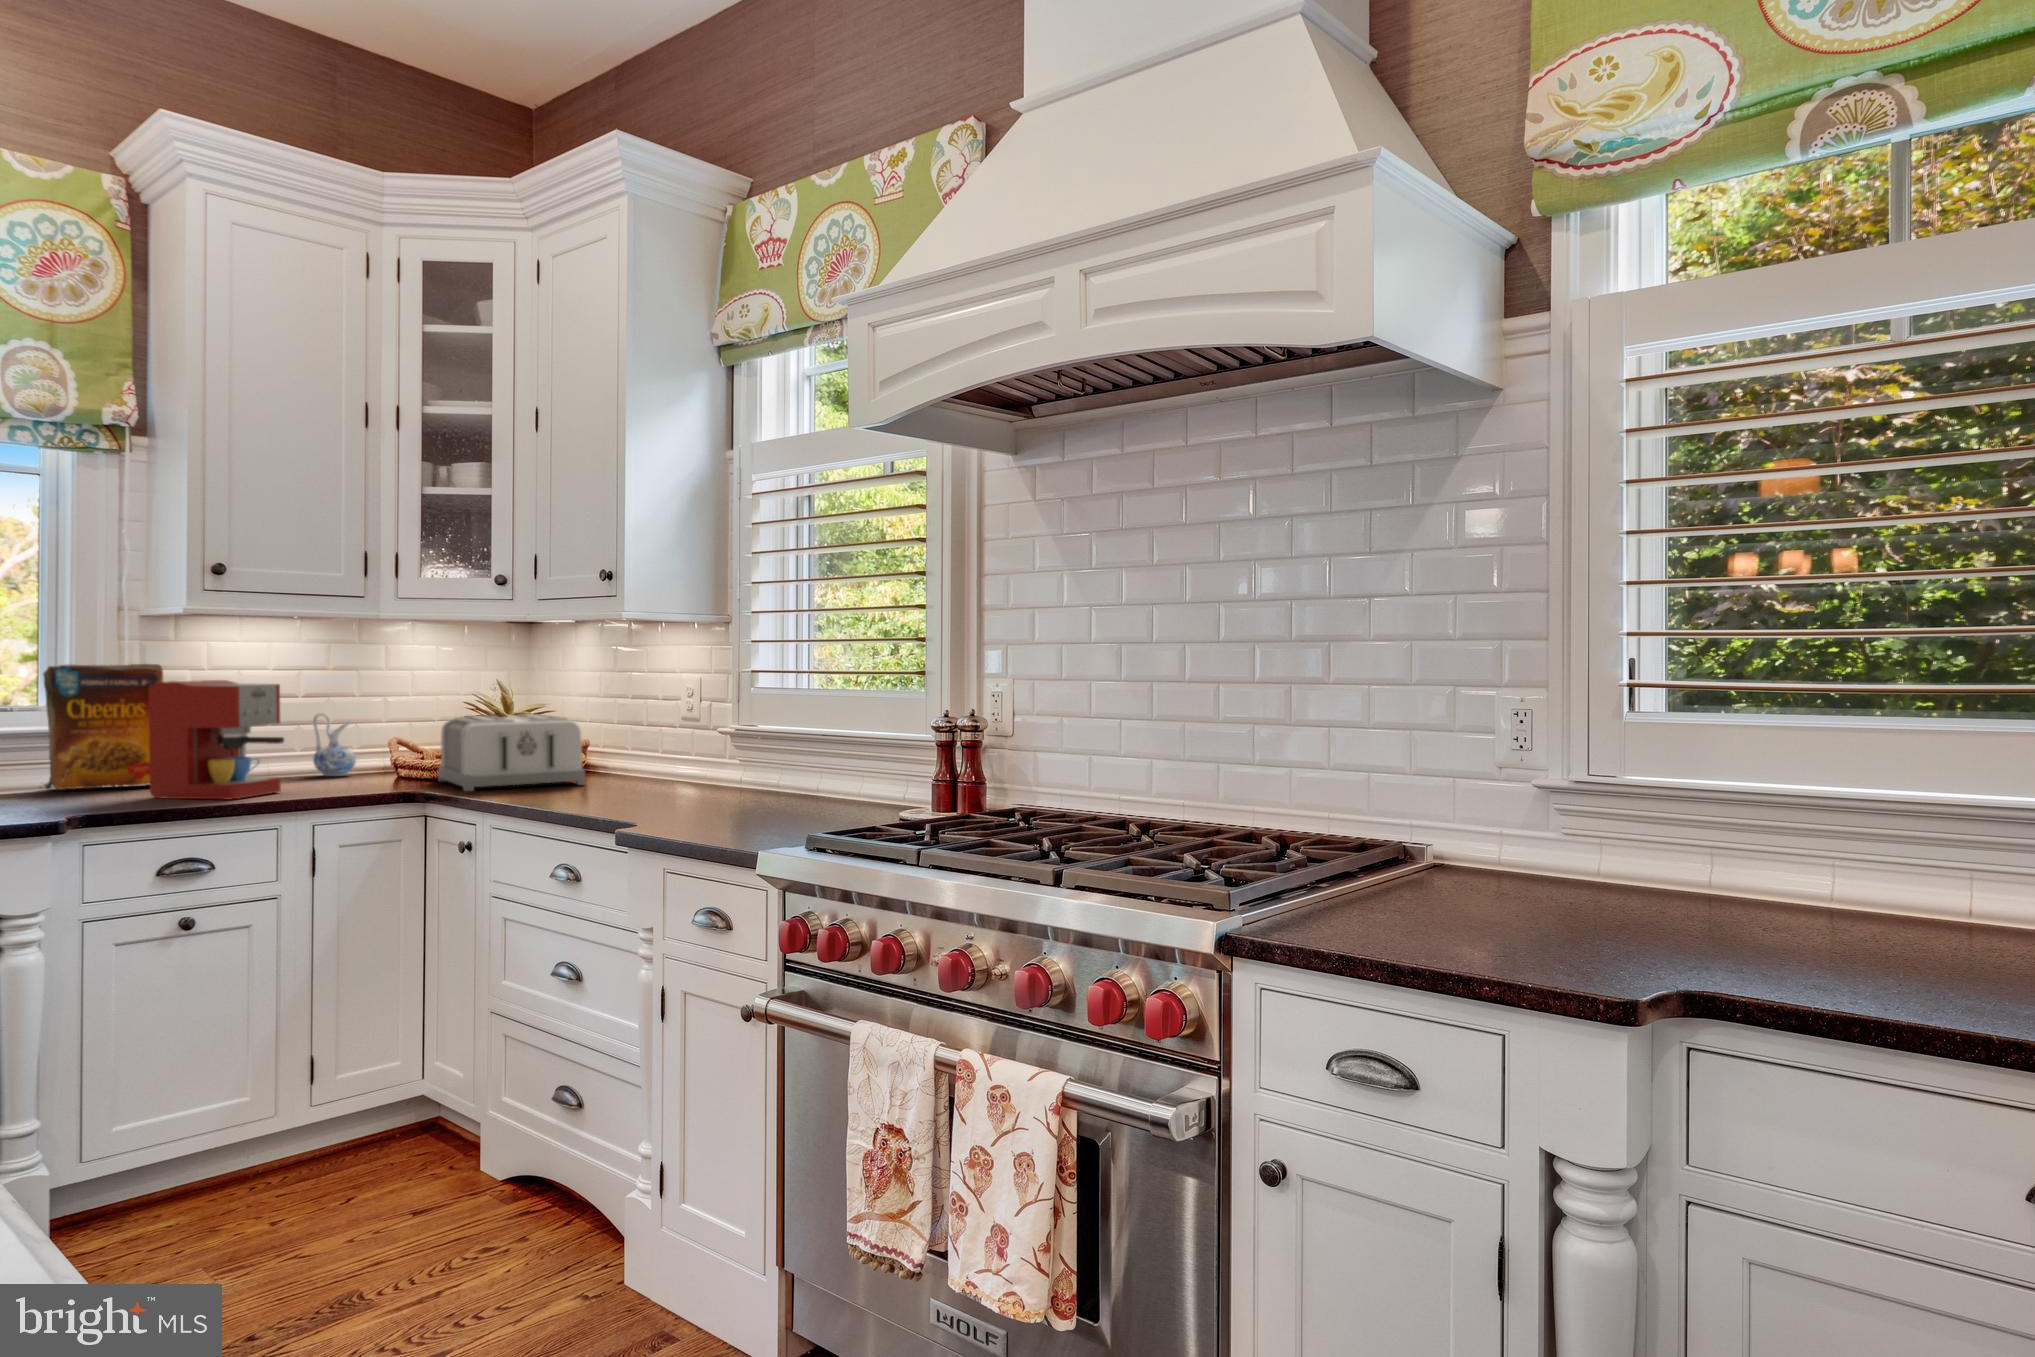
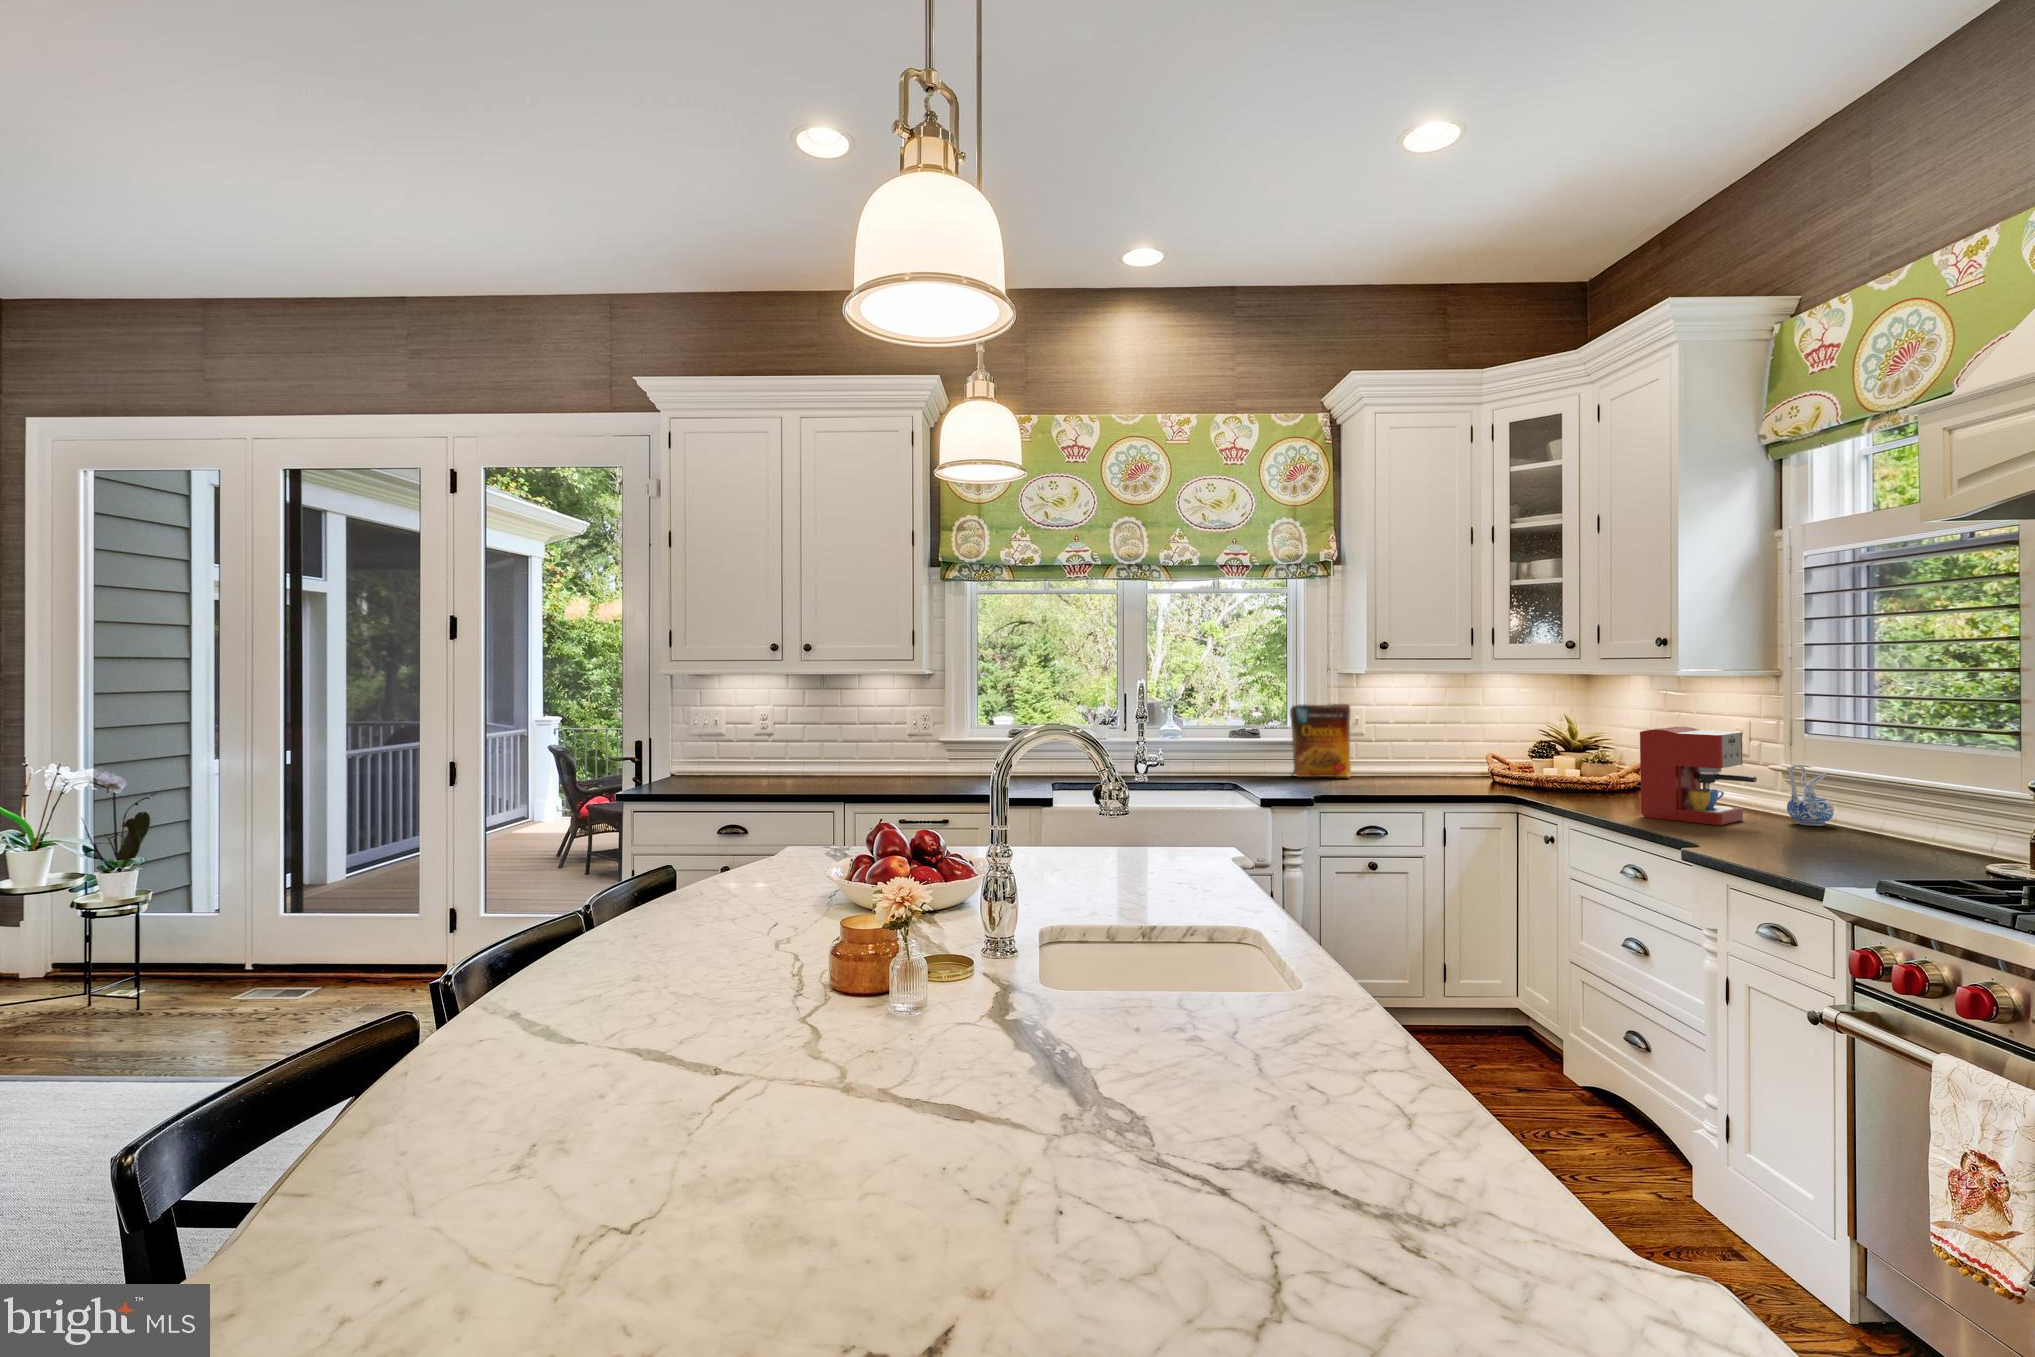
coffee maker: present [149,680,284,799] -> present [1640,727,1757,825]
ceramic pitcher: present [313,713,356,776] -> present [1787,764,1834,826]
toaster: present [438,714,585,791] -> none [1524,743,1643,800]

